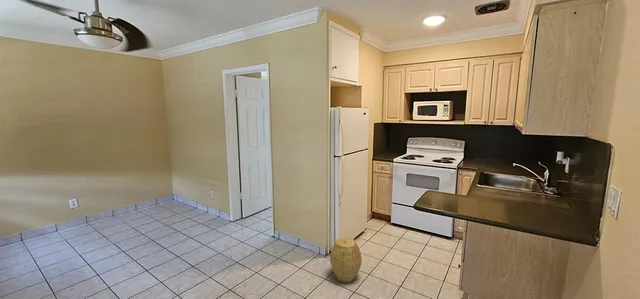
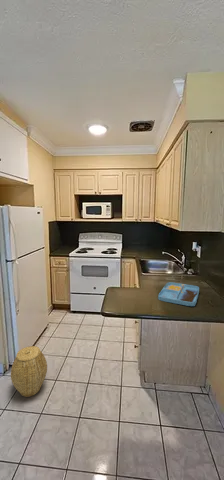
tray: none [486,197,551,222] -> present [158,282,199,306]

